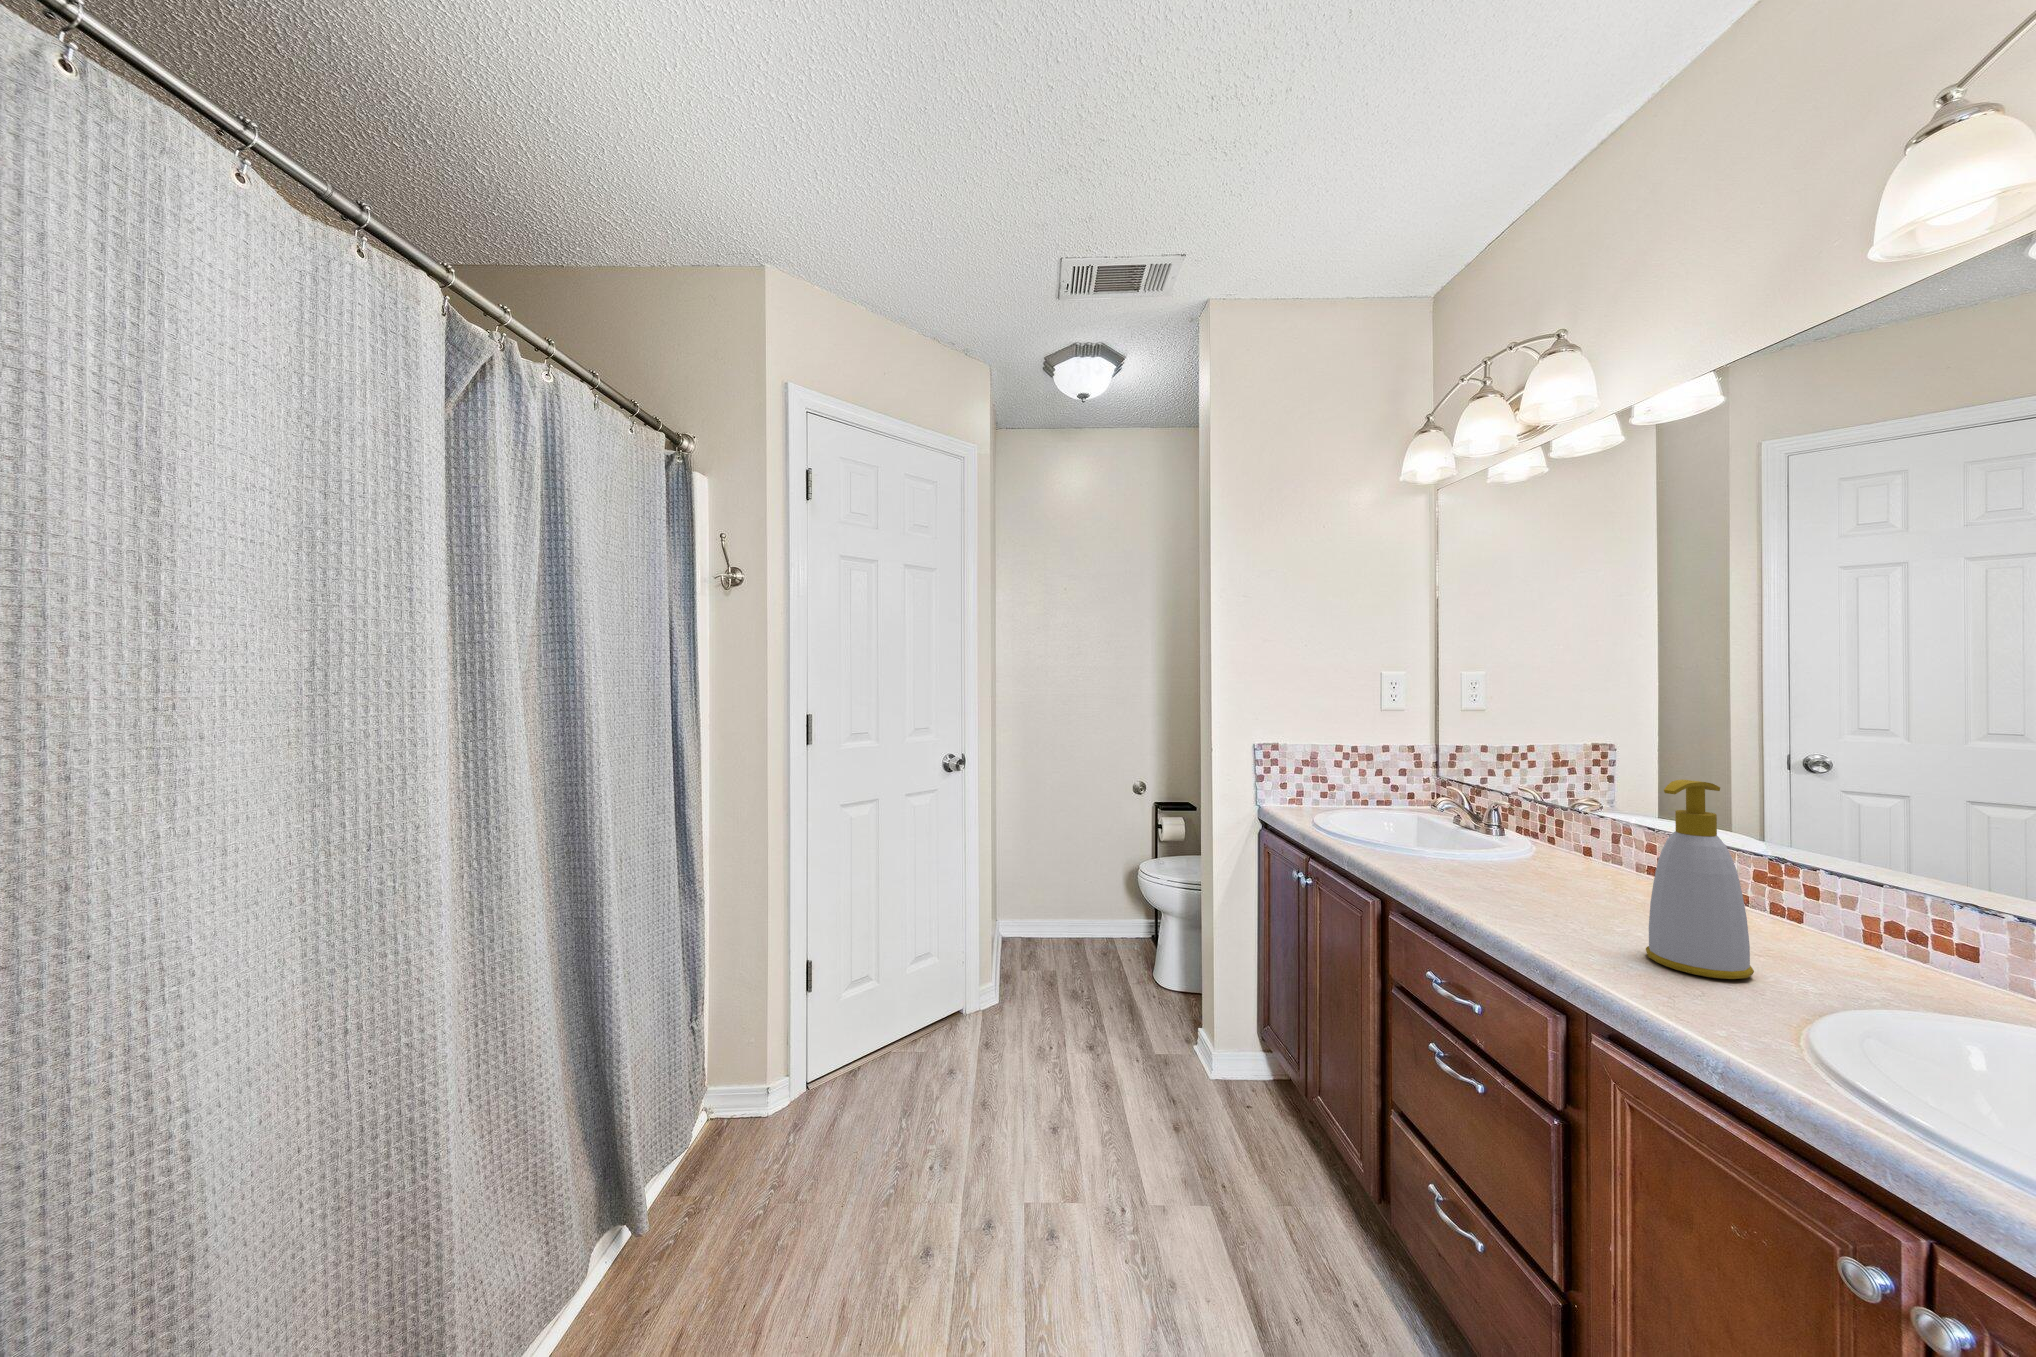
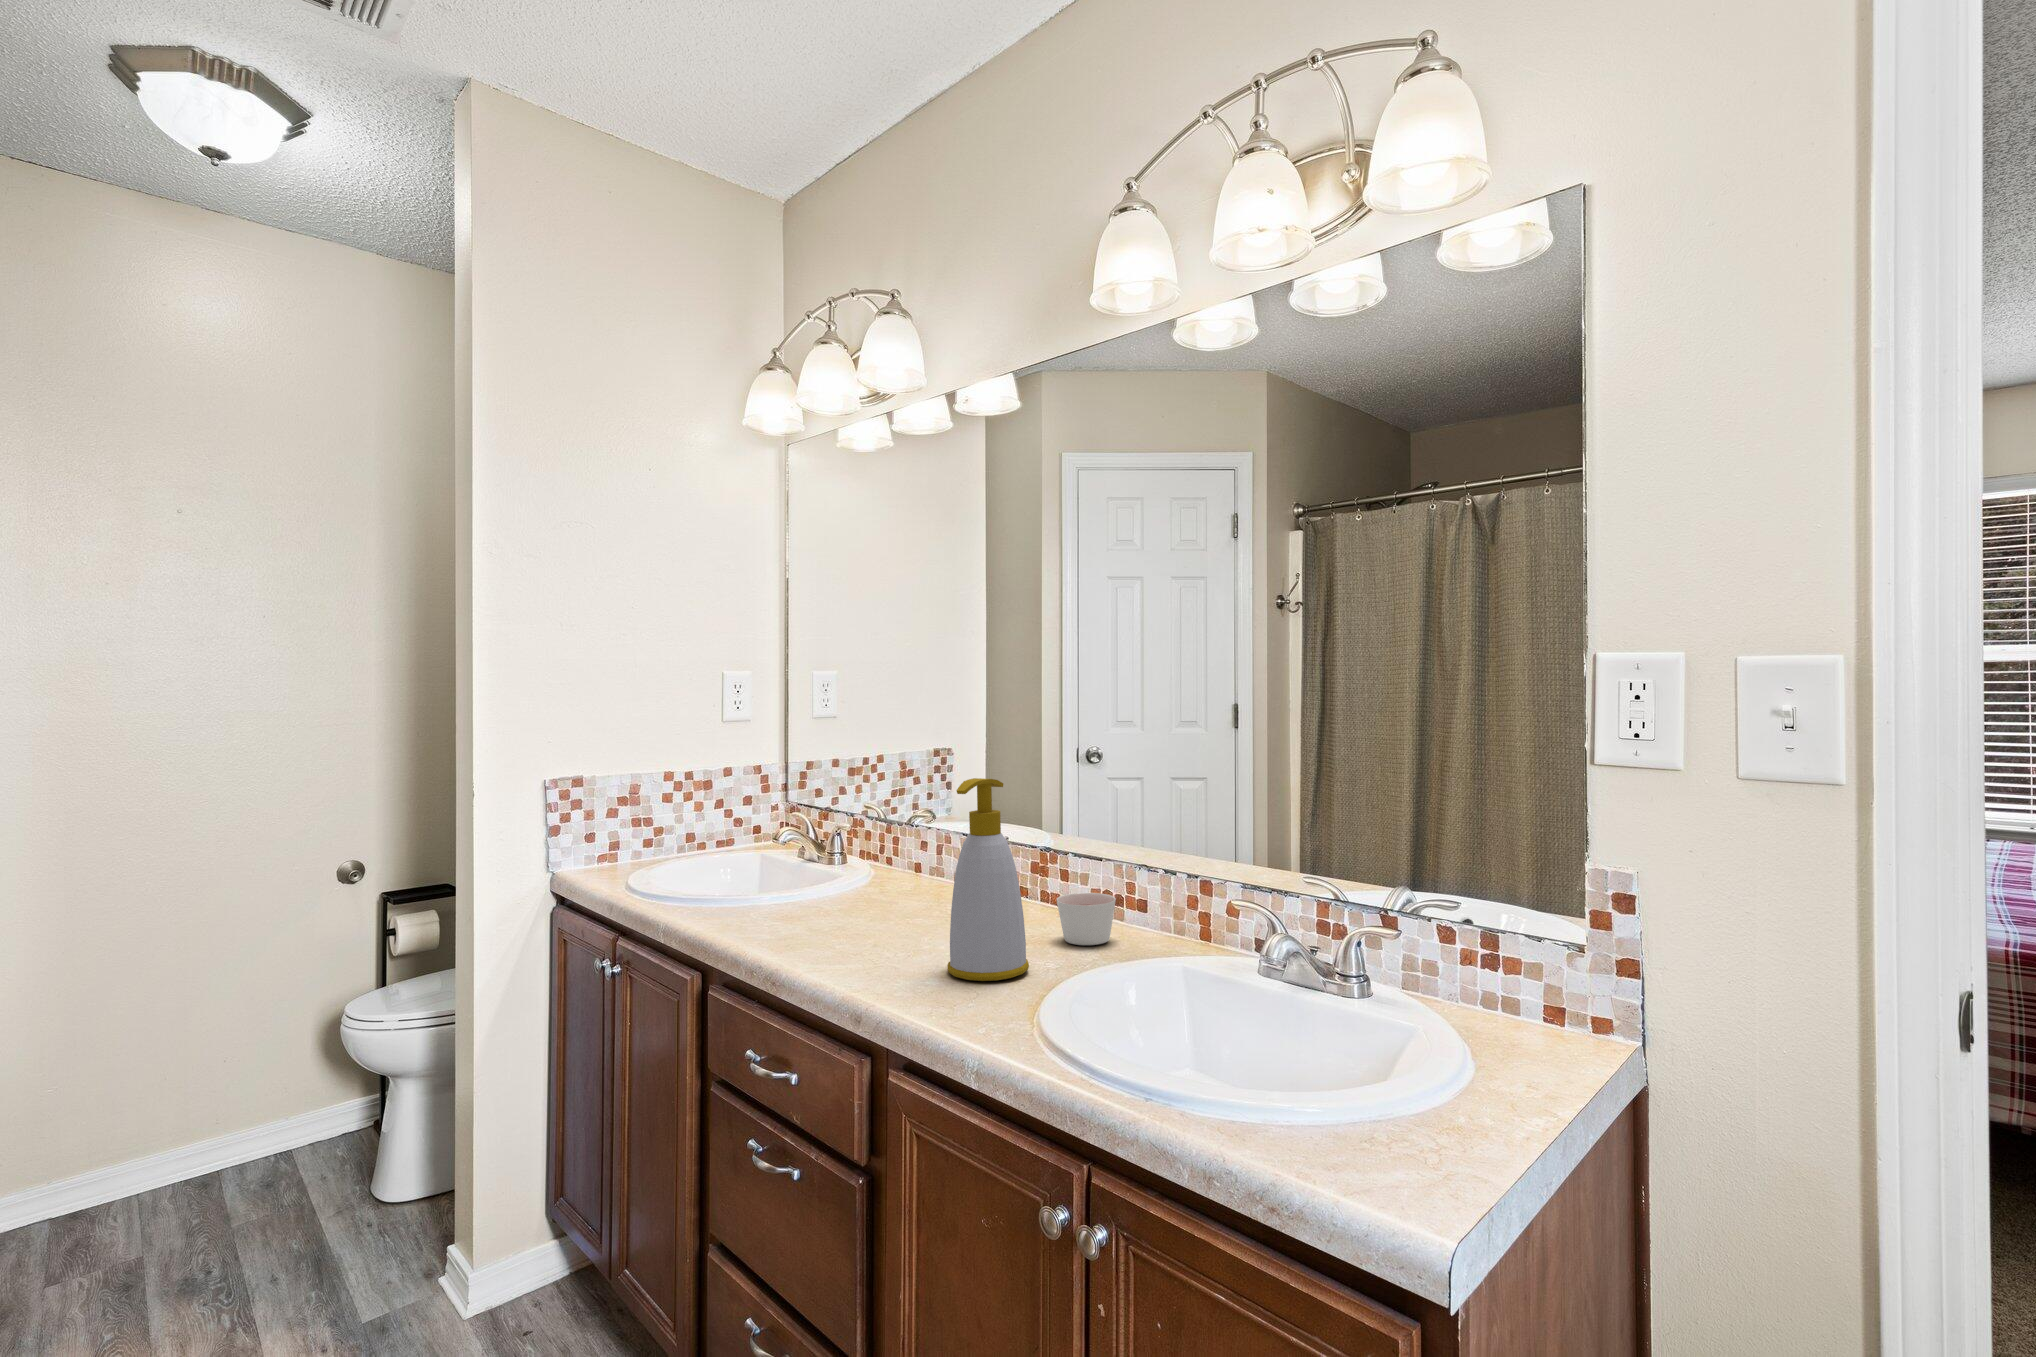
candle: none [1780,905,1872,966] -> present [1057,893,1116,945]

